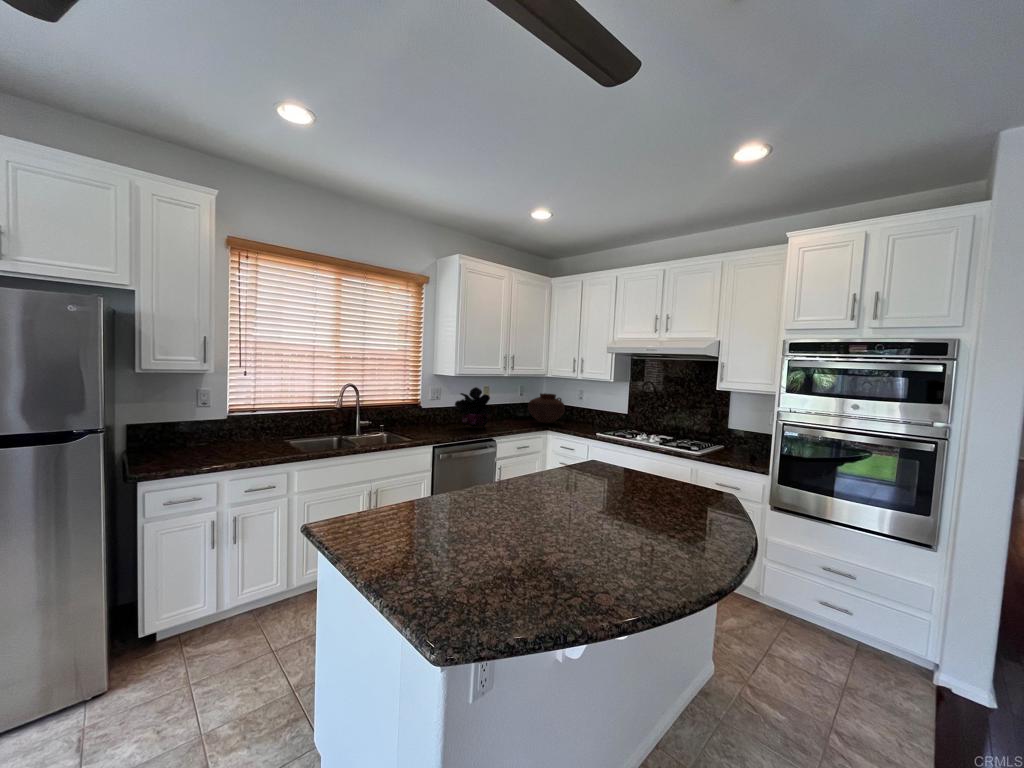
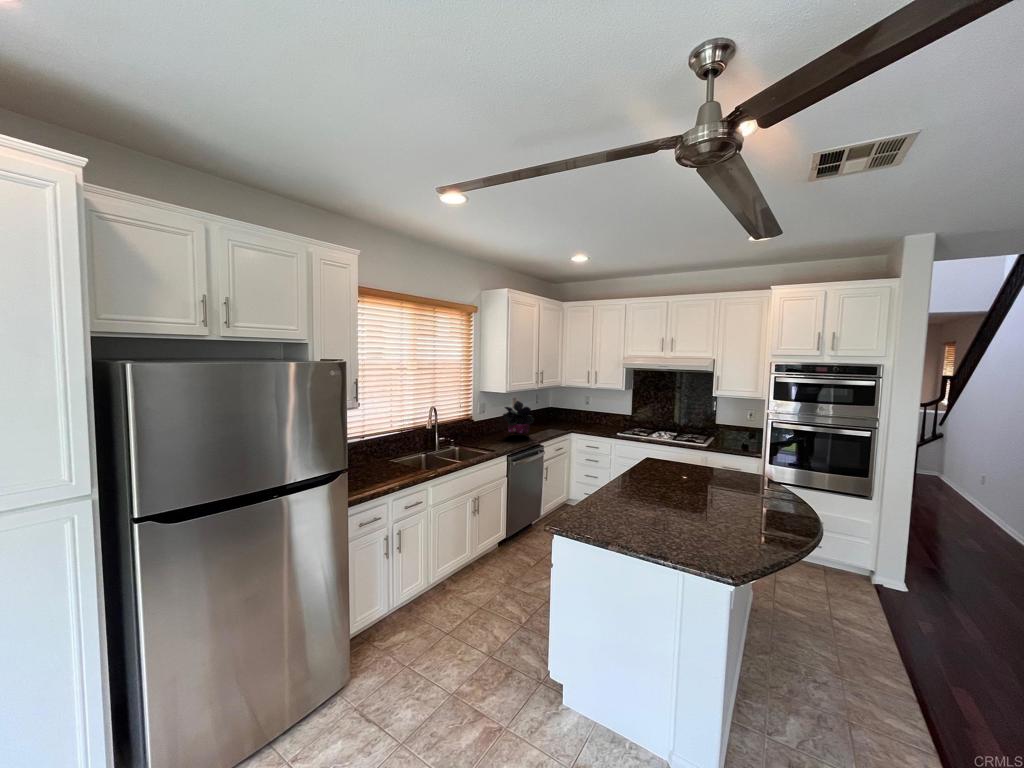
vase: present [528,393,565,423] -> none [548,401,579,426]

